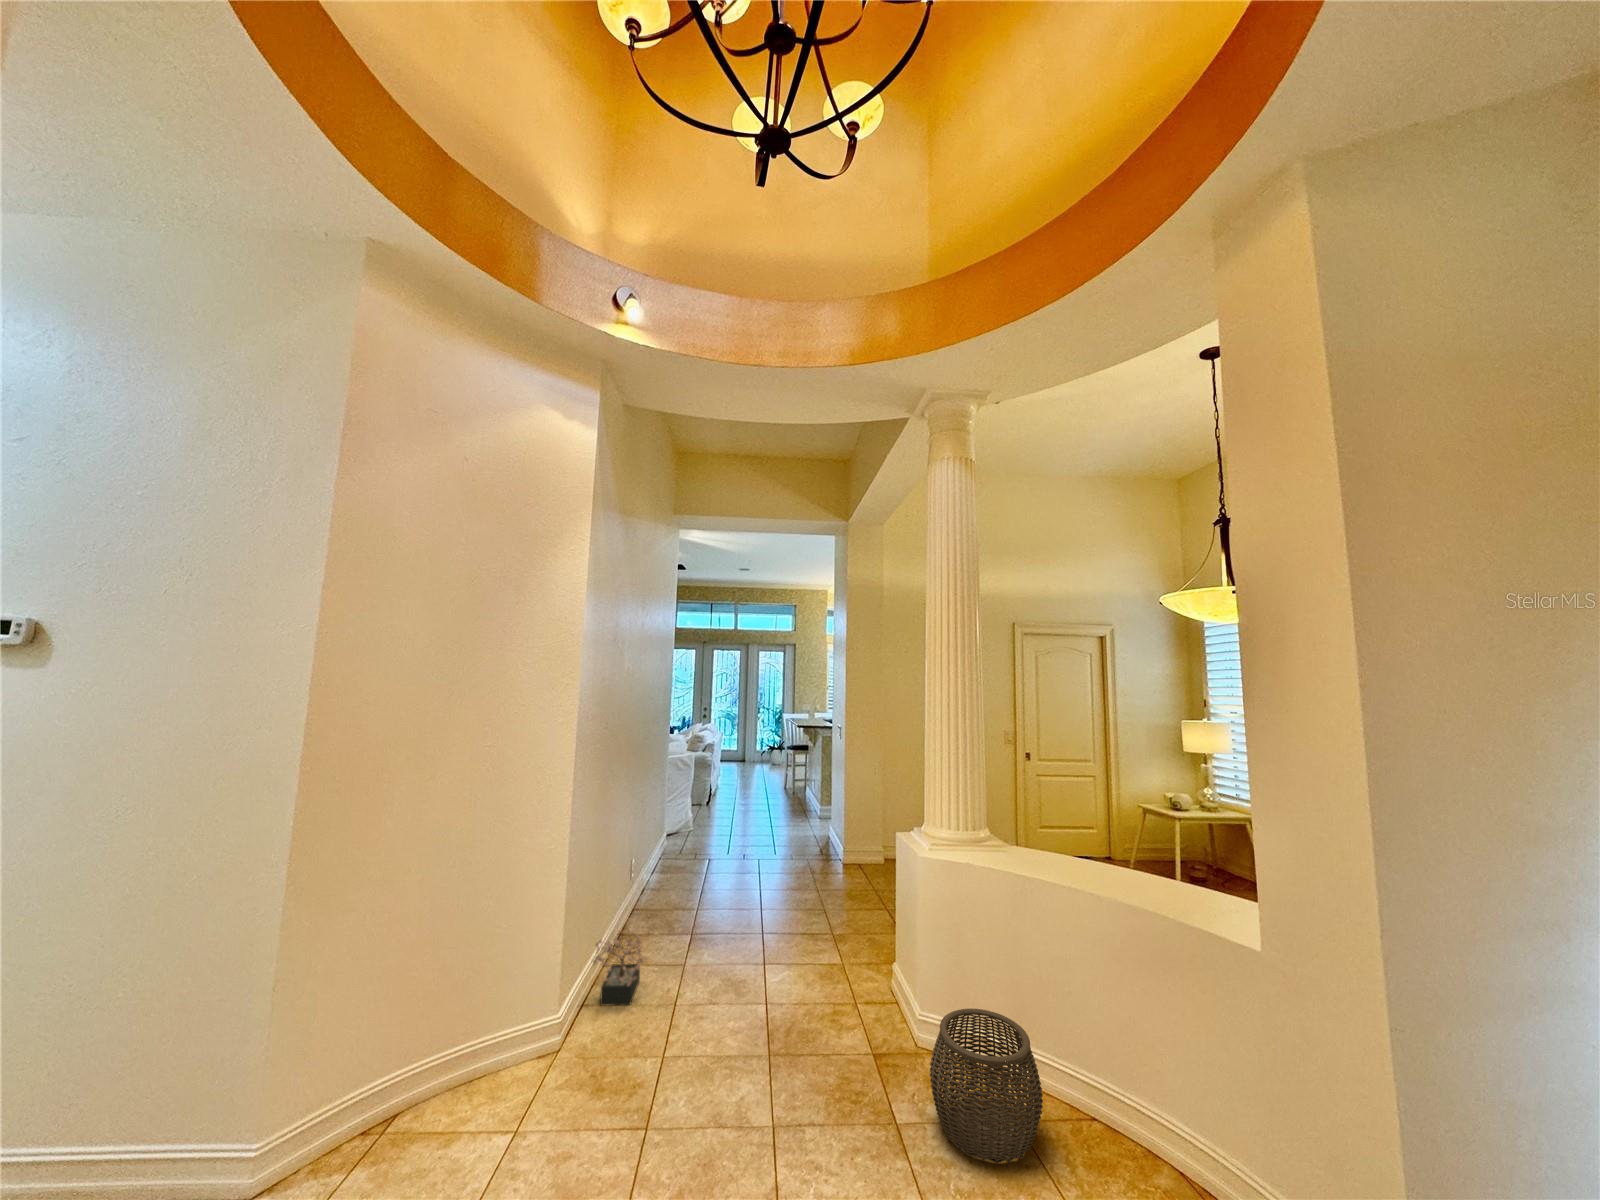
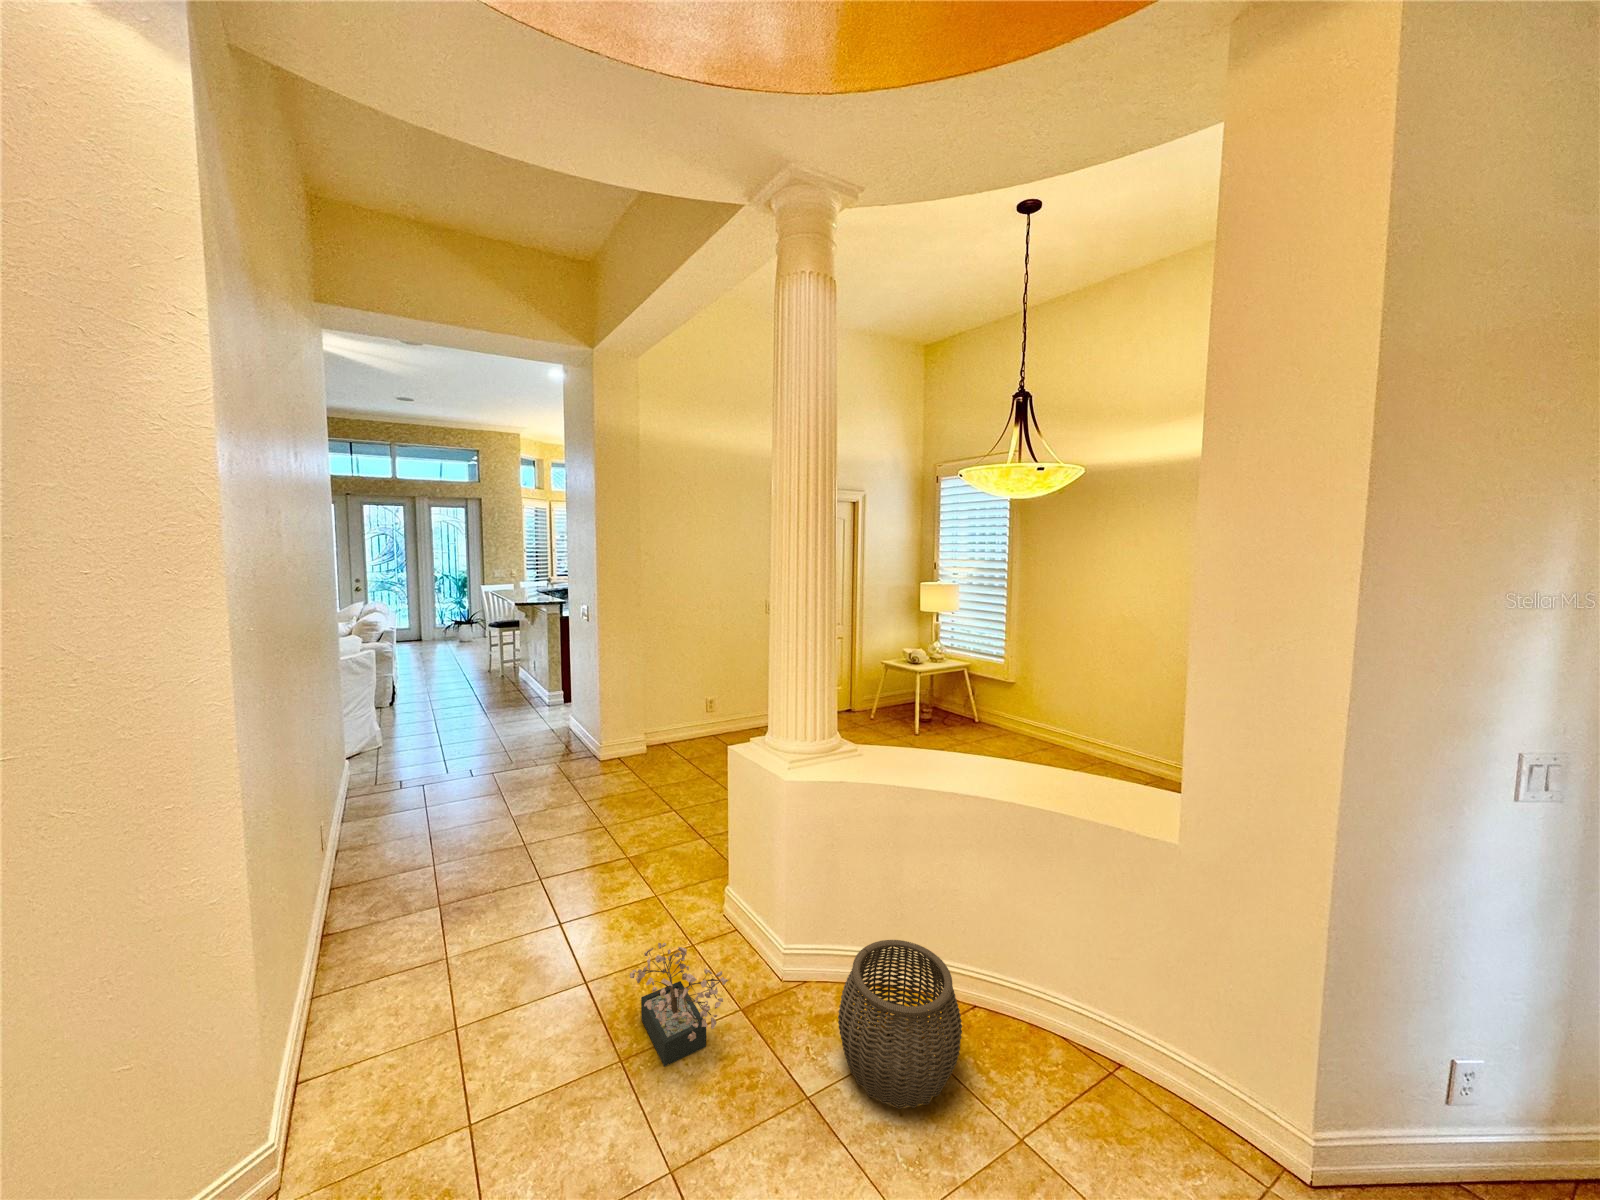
decorative plant: present [593,931,646,1005] -> present [630,943,728,1067]

